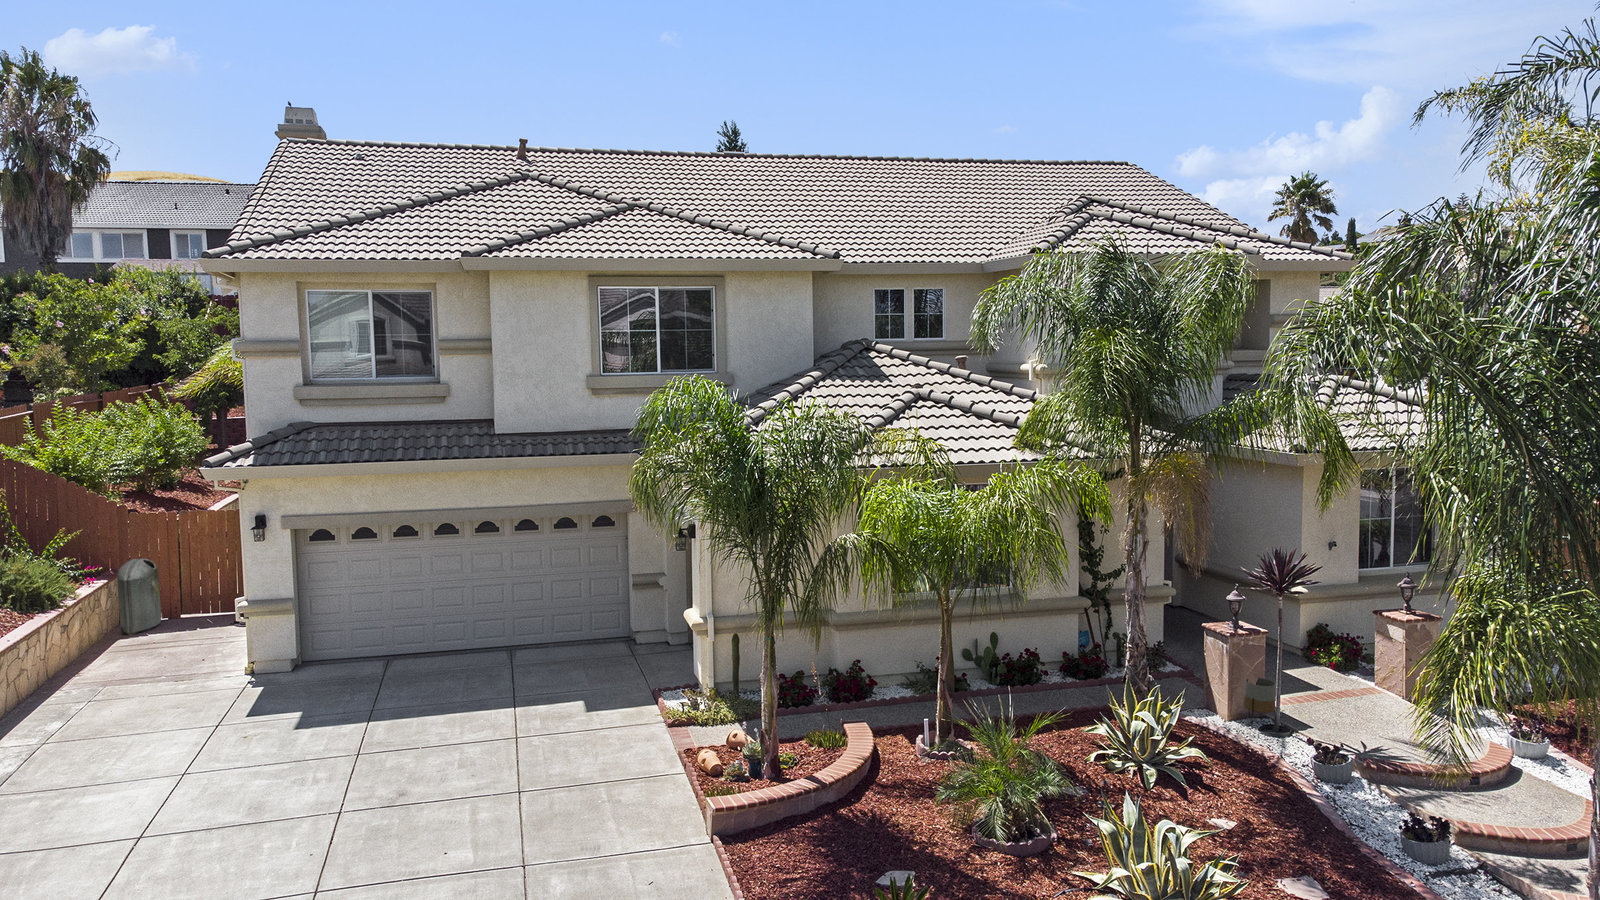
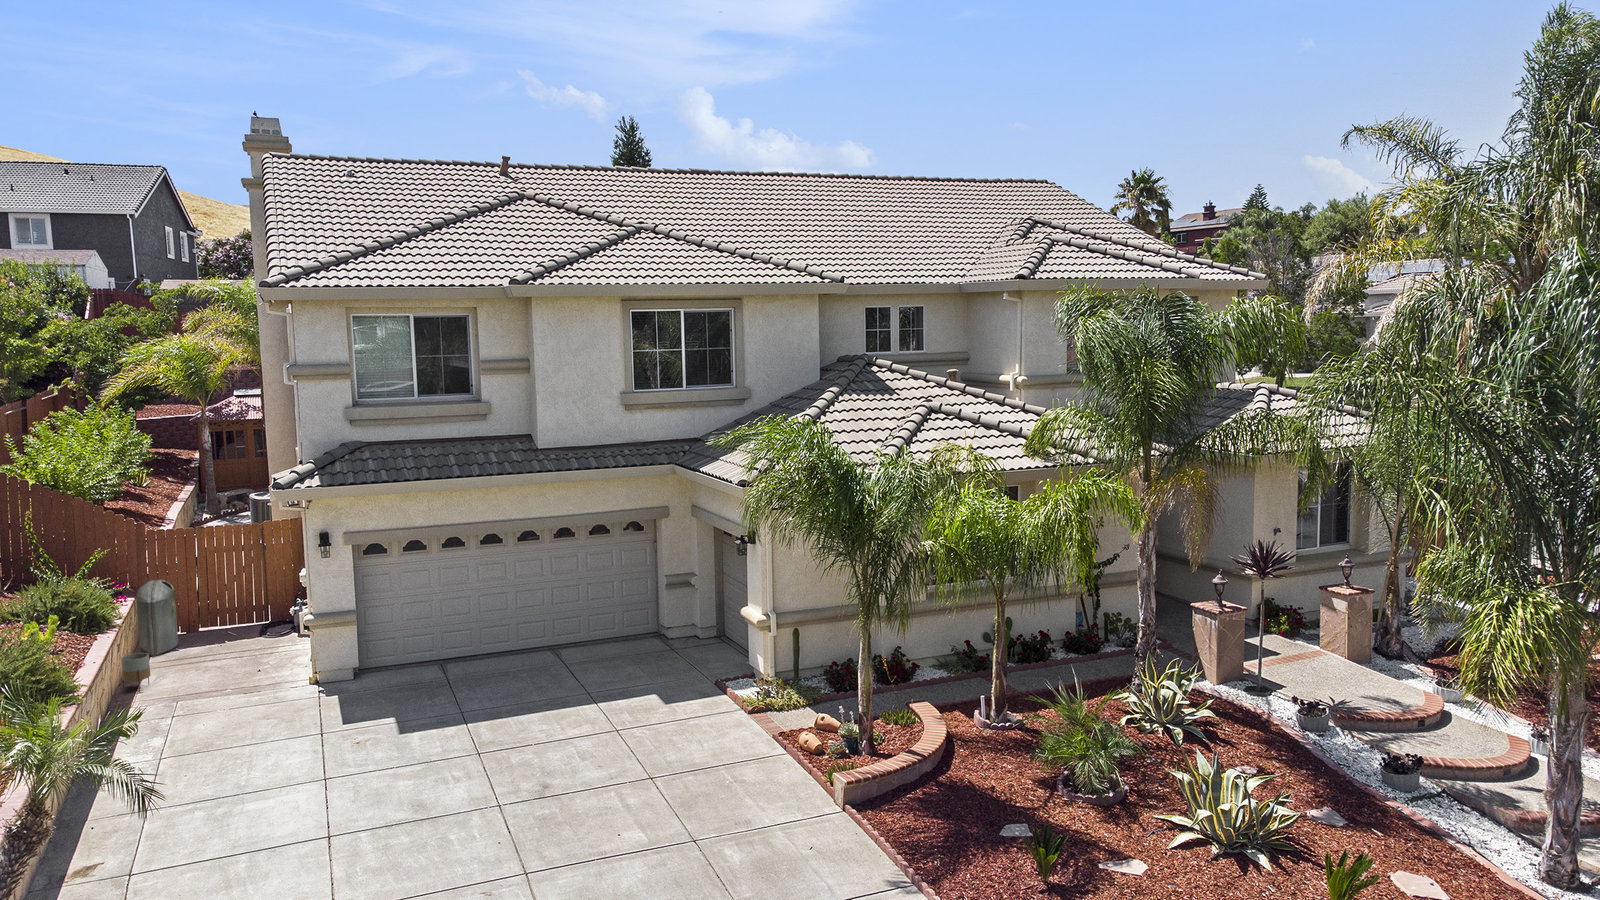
planter: present [1244,677,1277,726] -> present [121,653,150,692]

